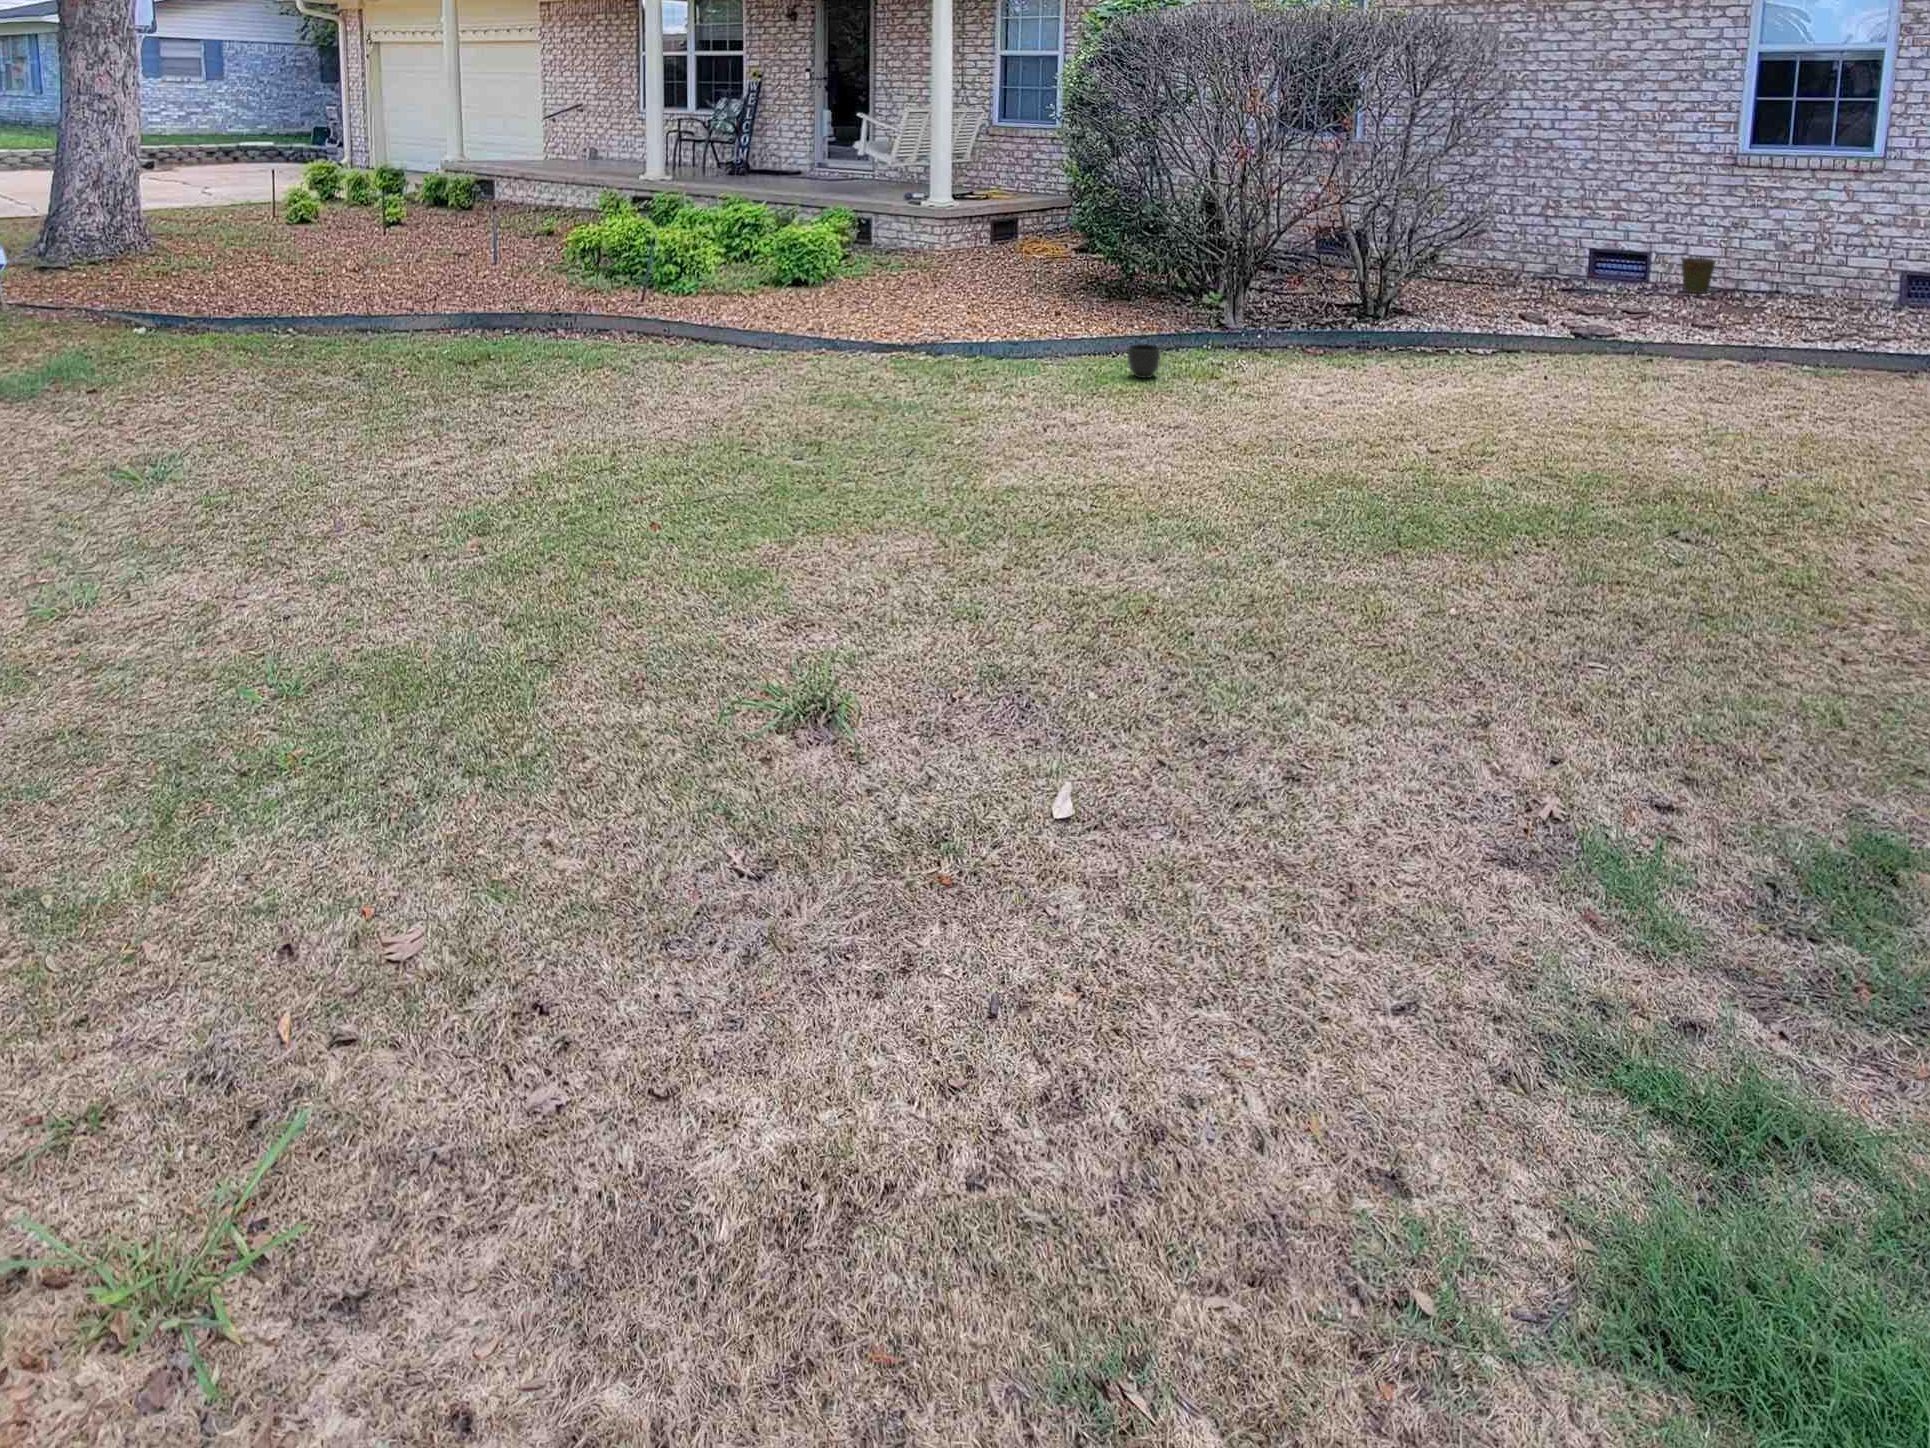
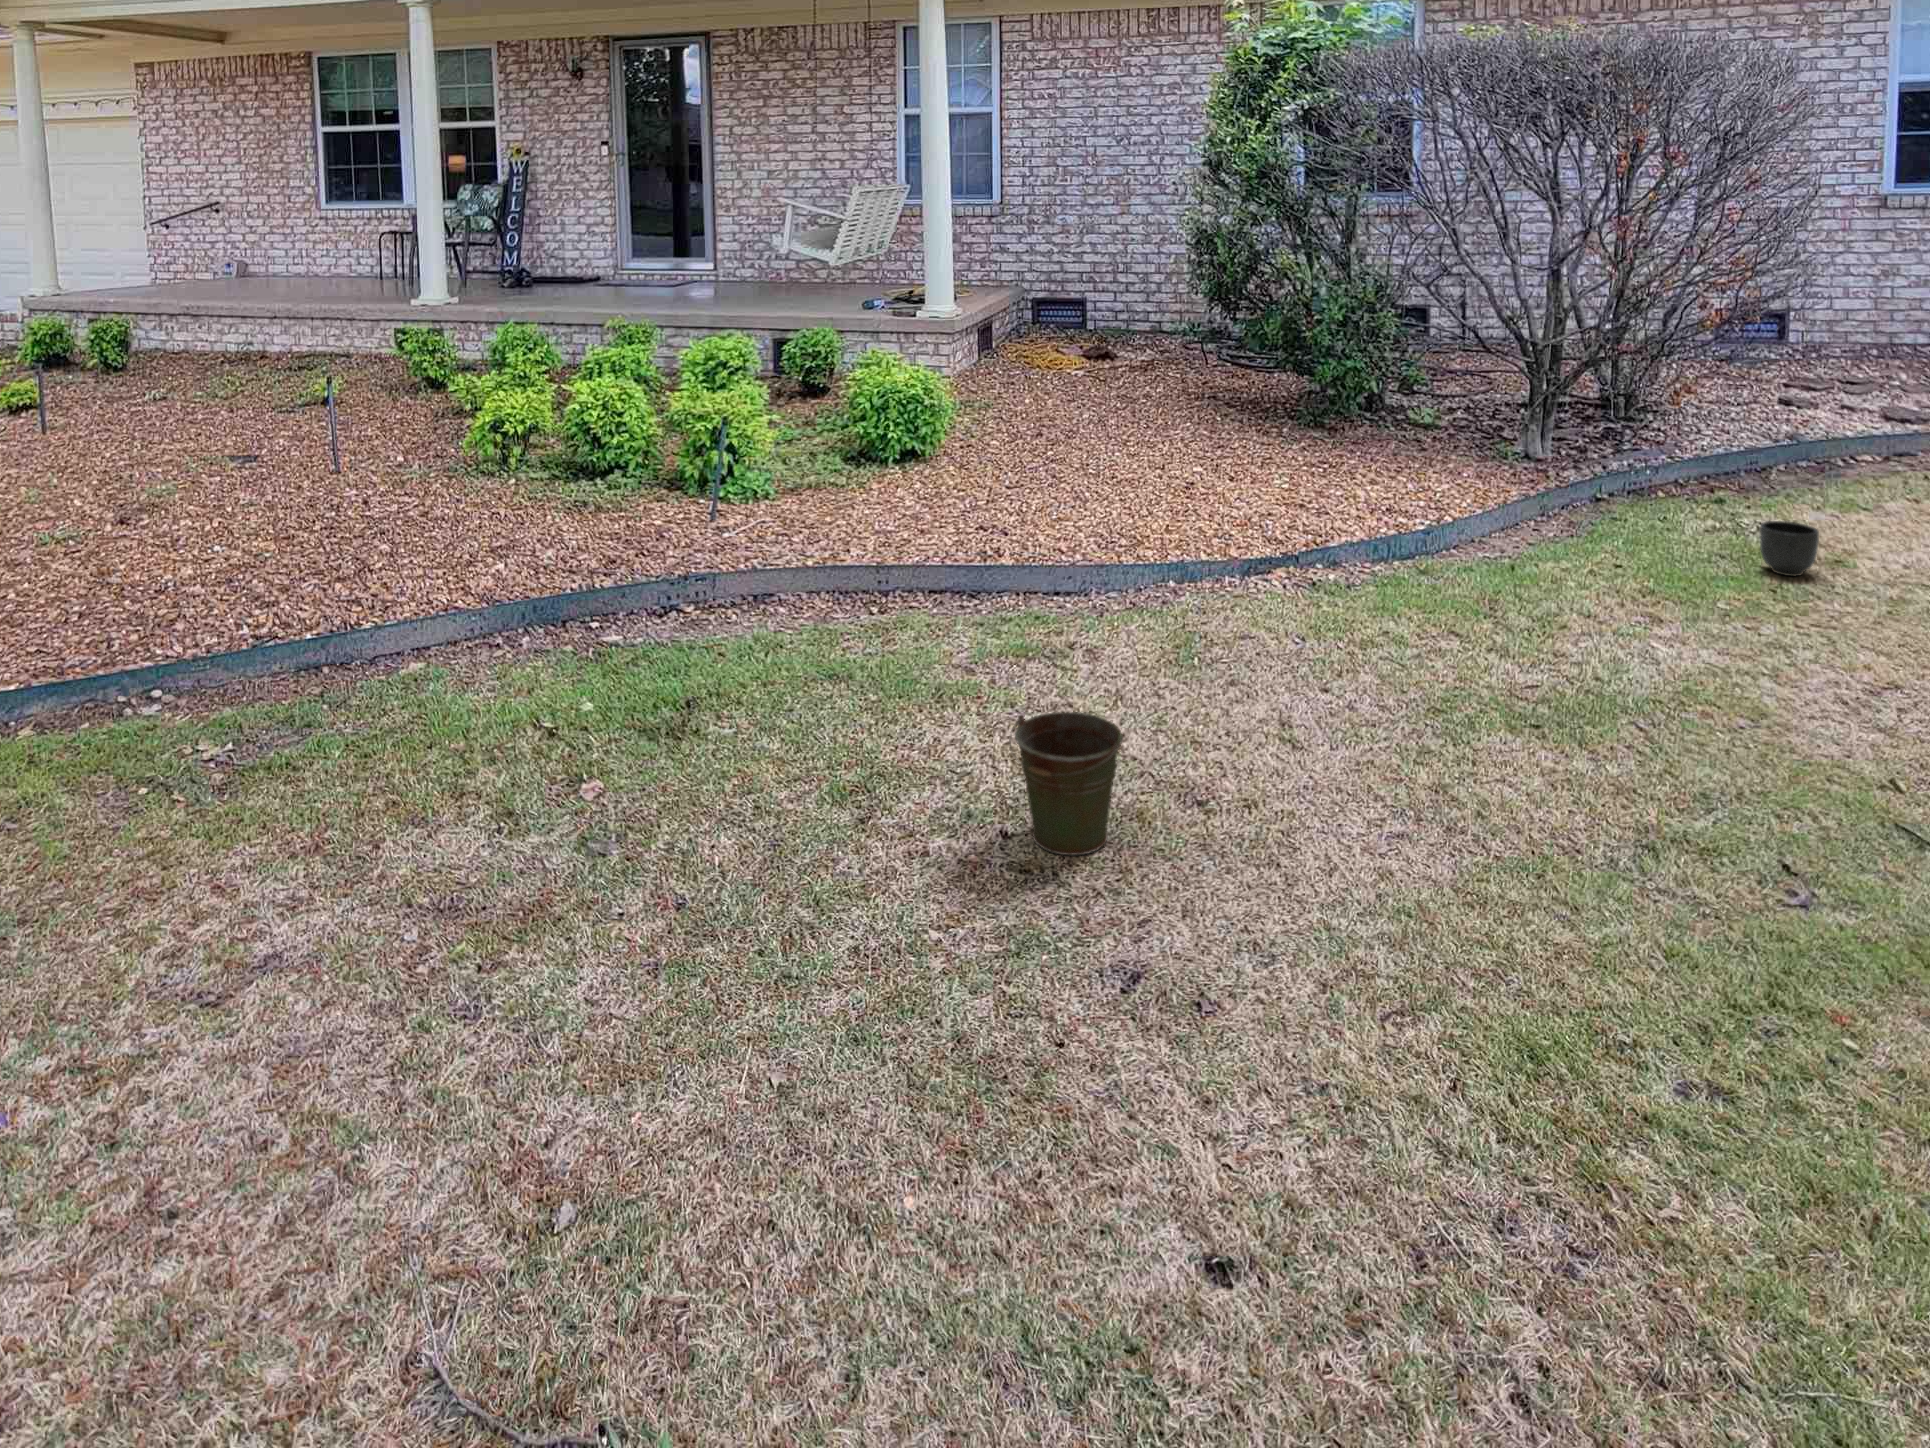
bucket: present [1681,257,1717,293] -> present [1013,712,1123,856]

